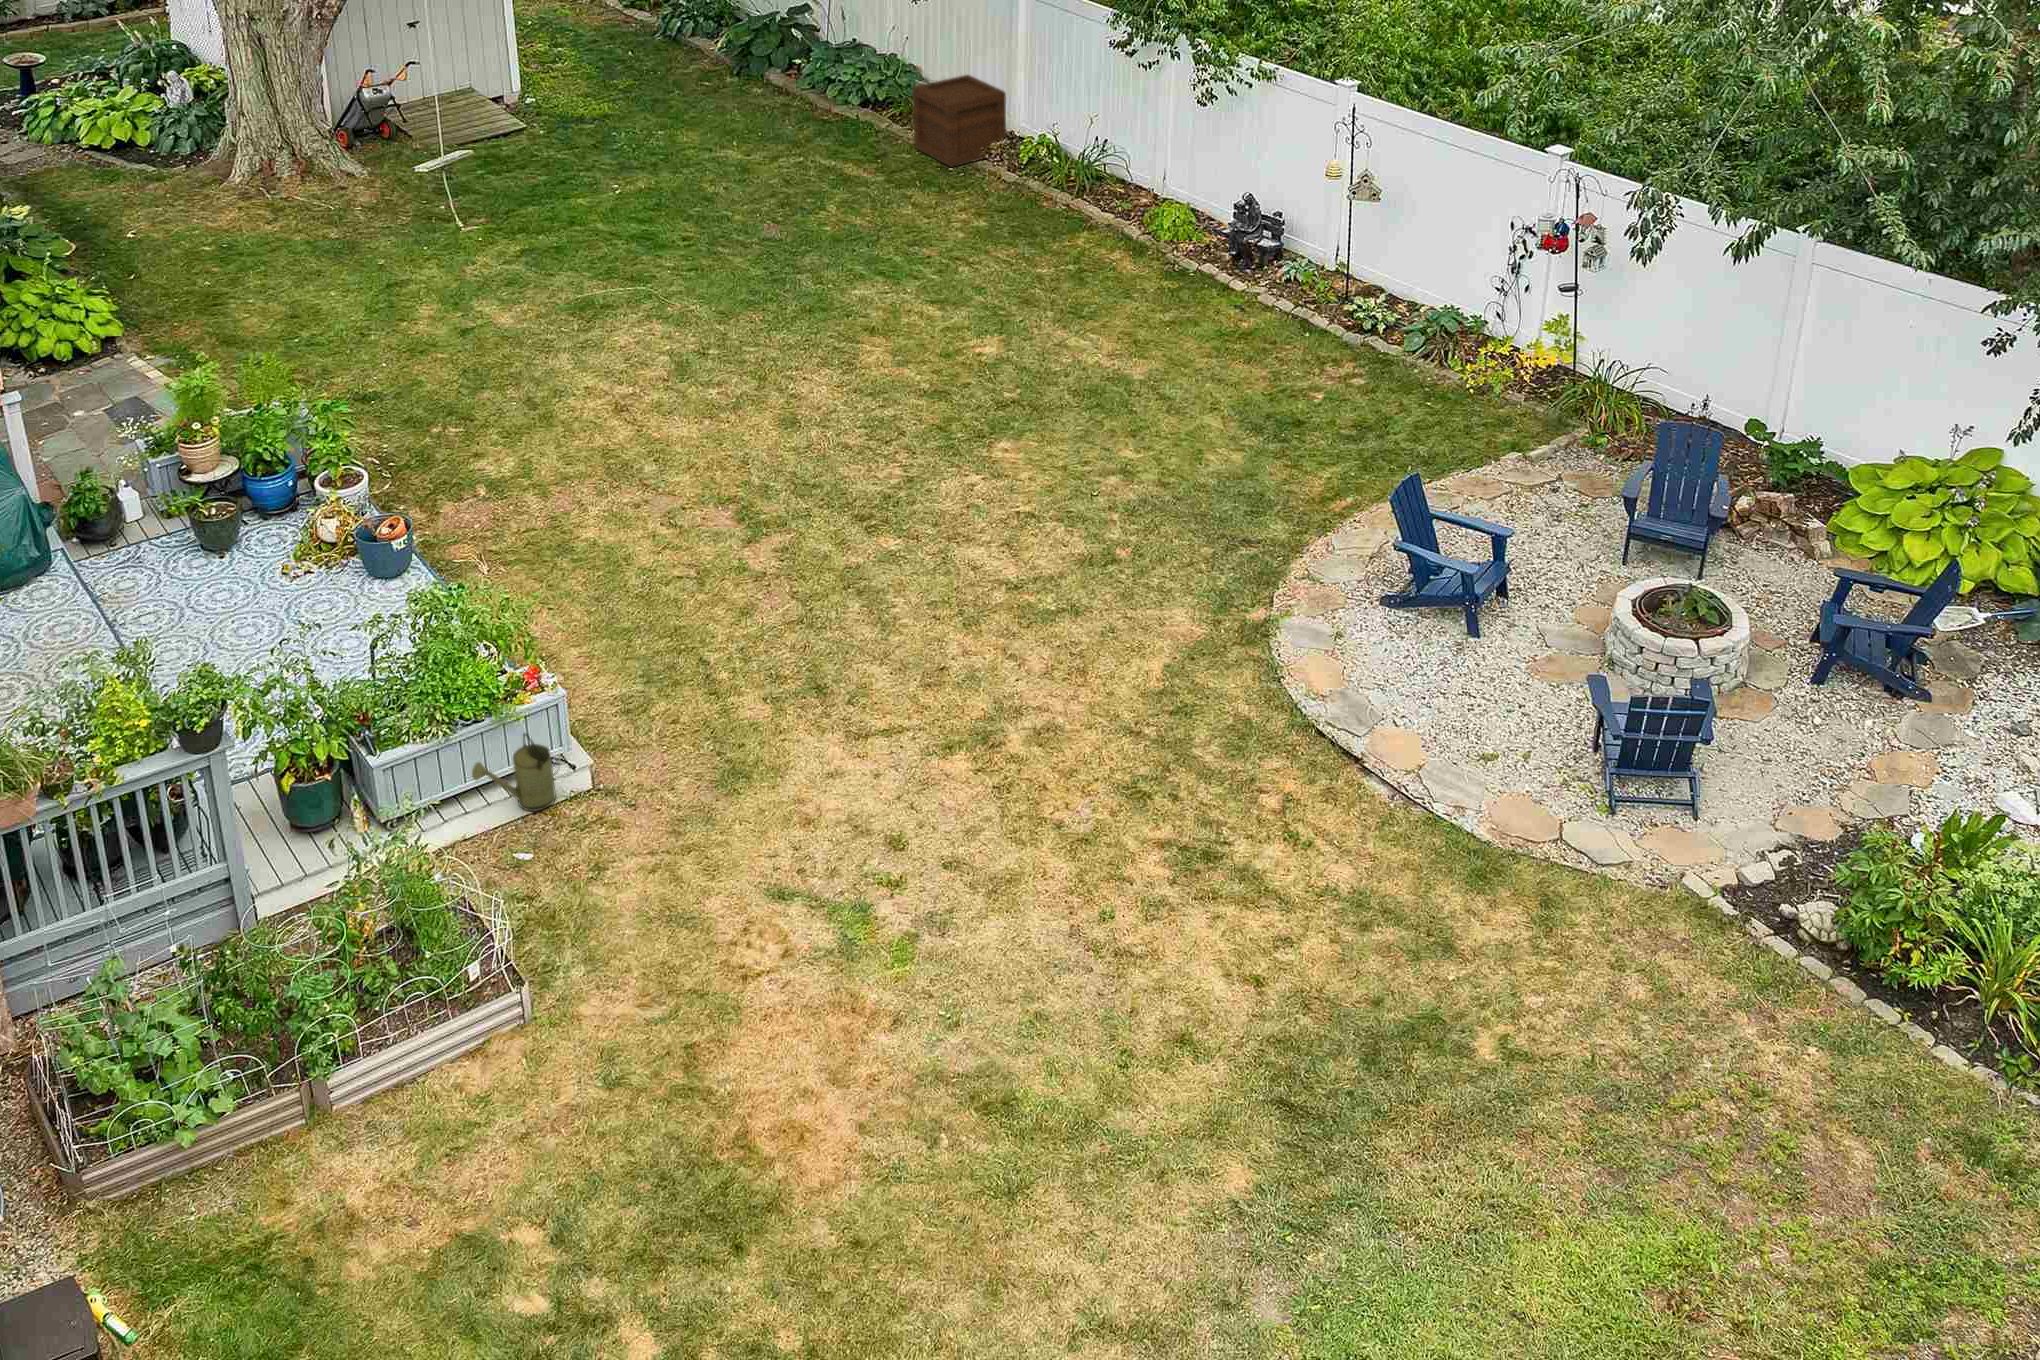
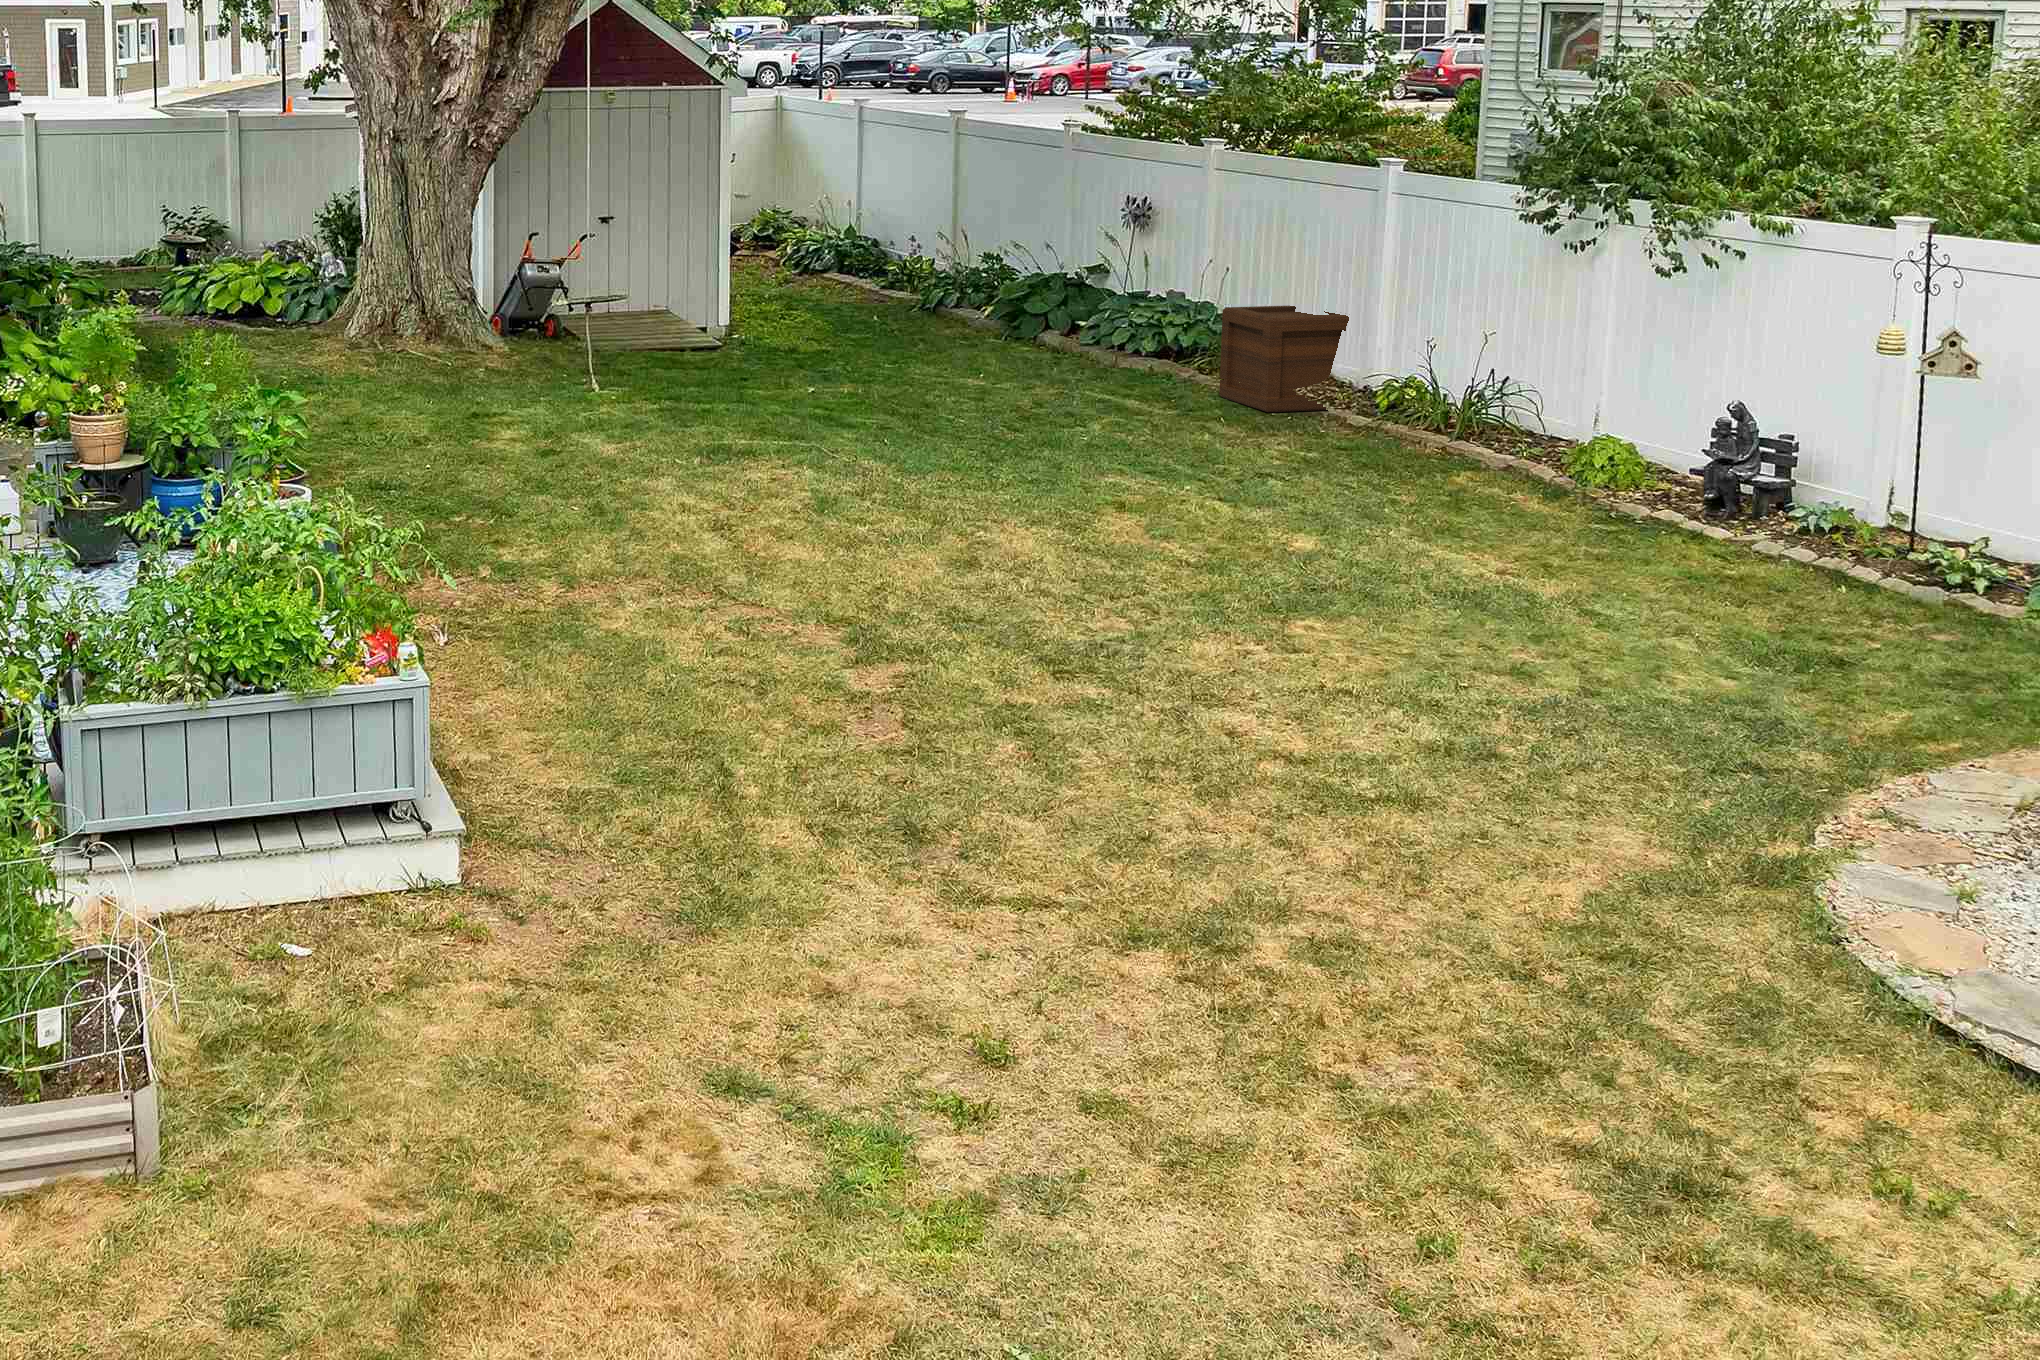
watering can: present [472,733,557,812] -> none [252,725,400,861]

